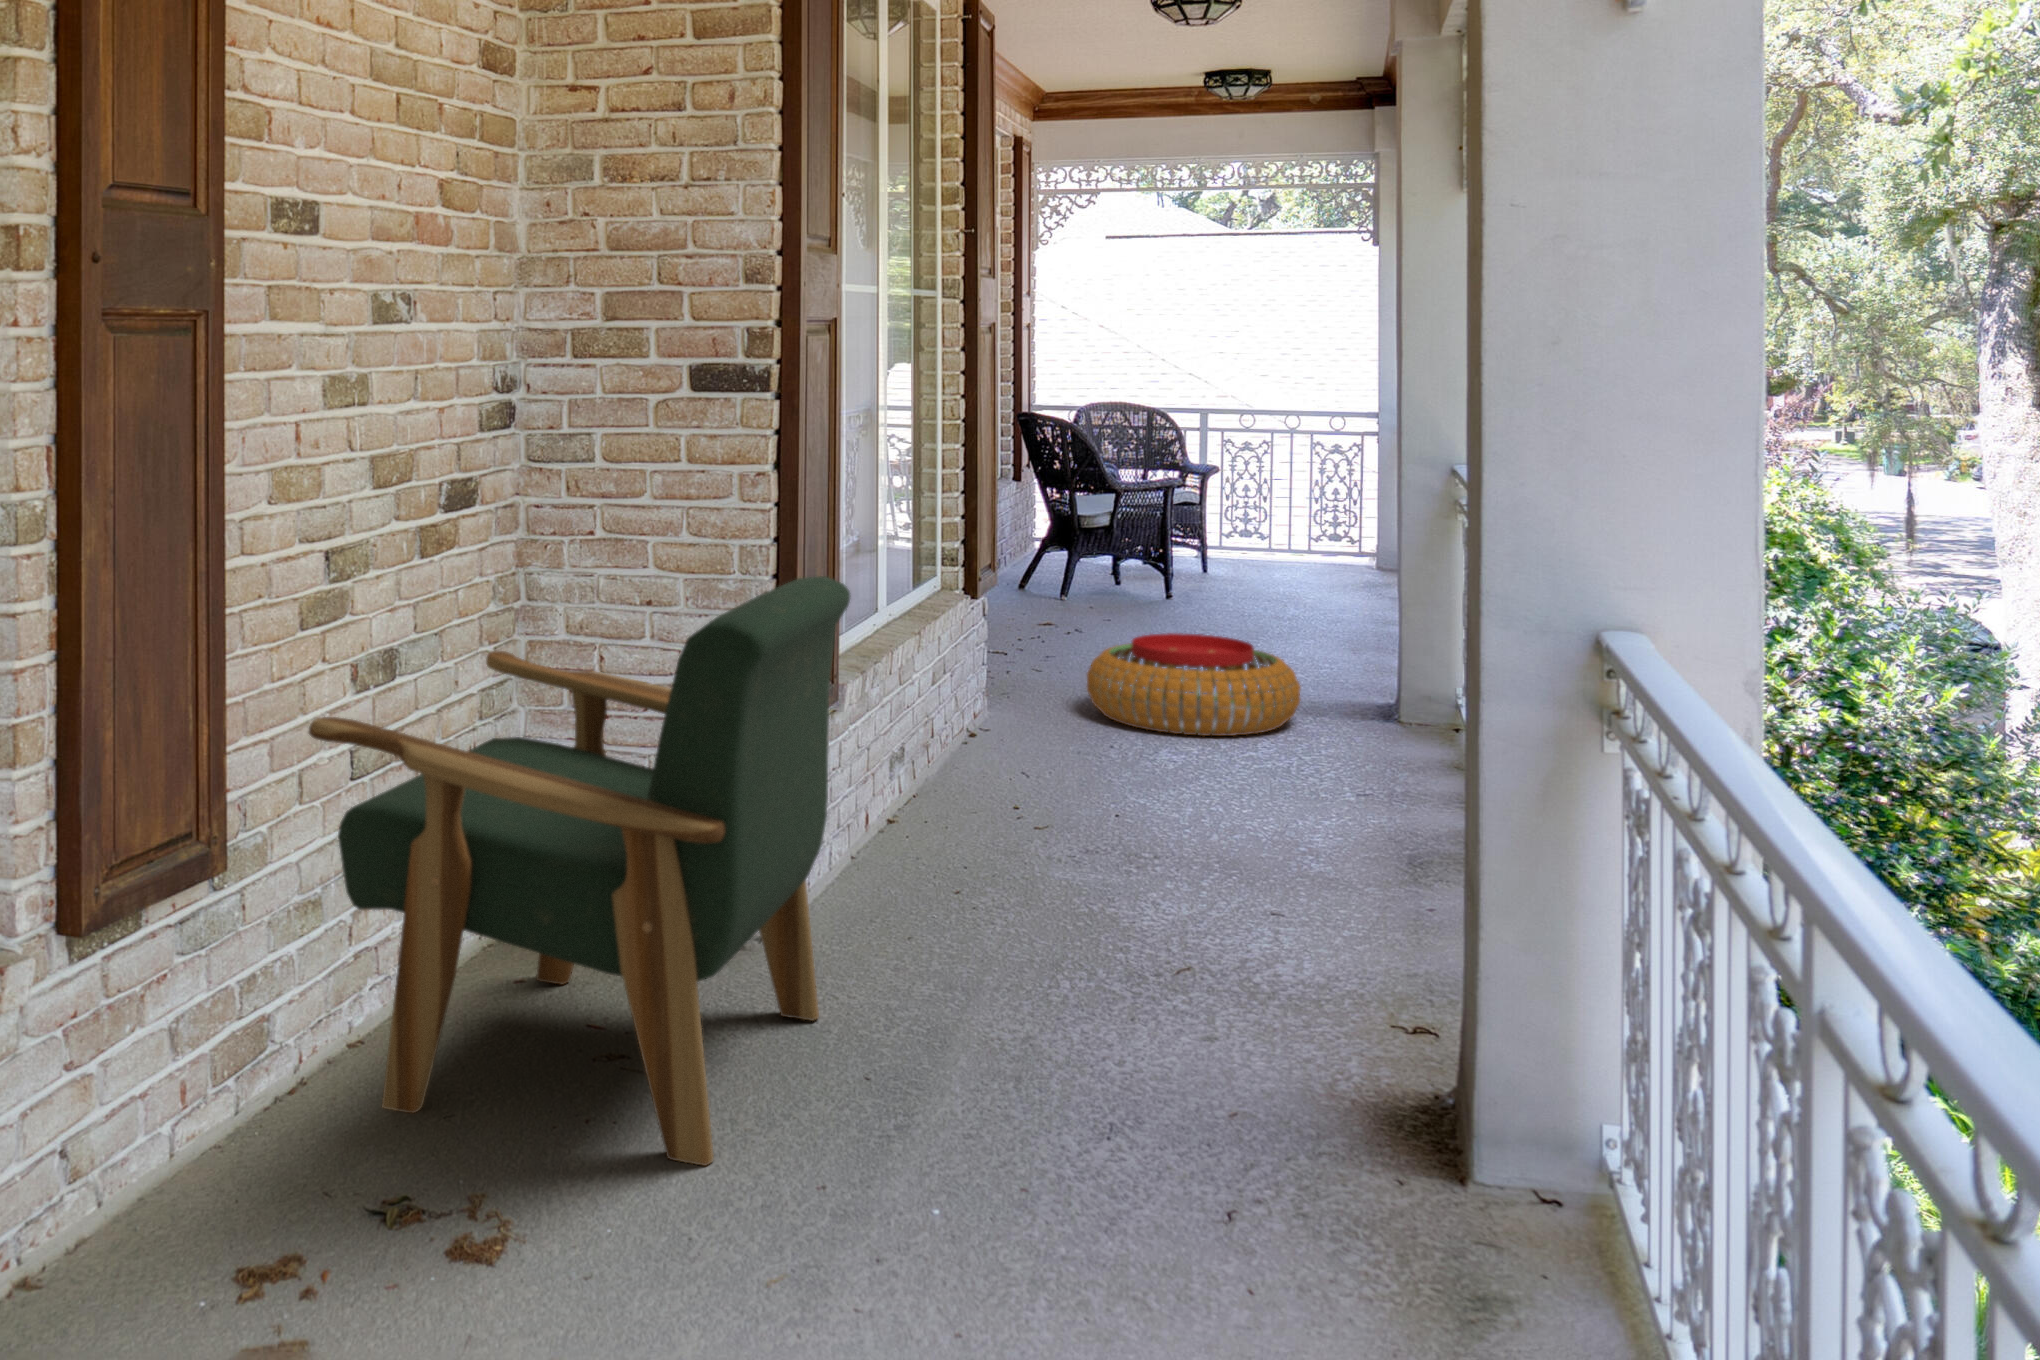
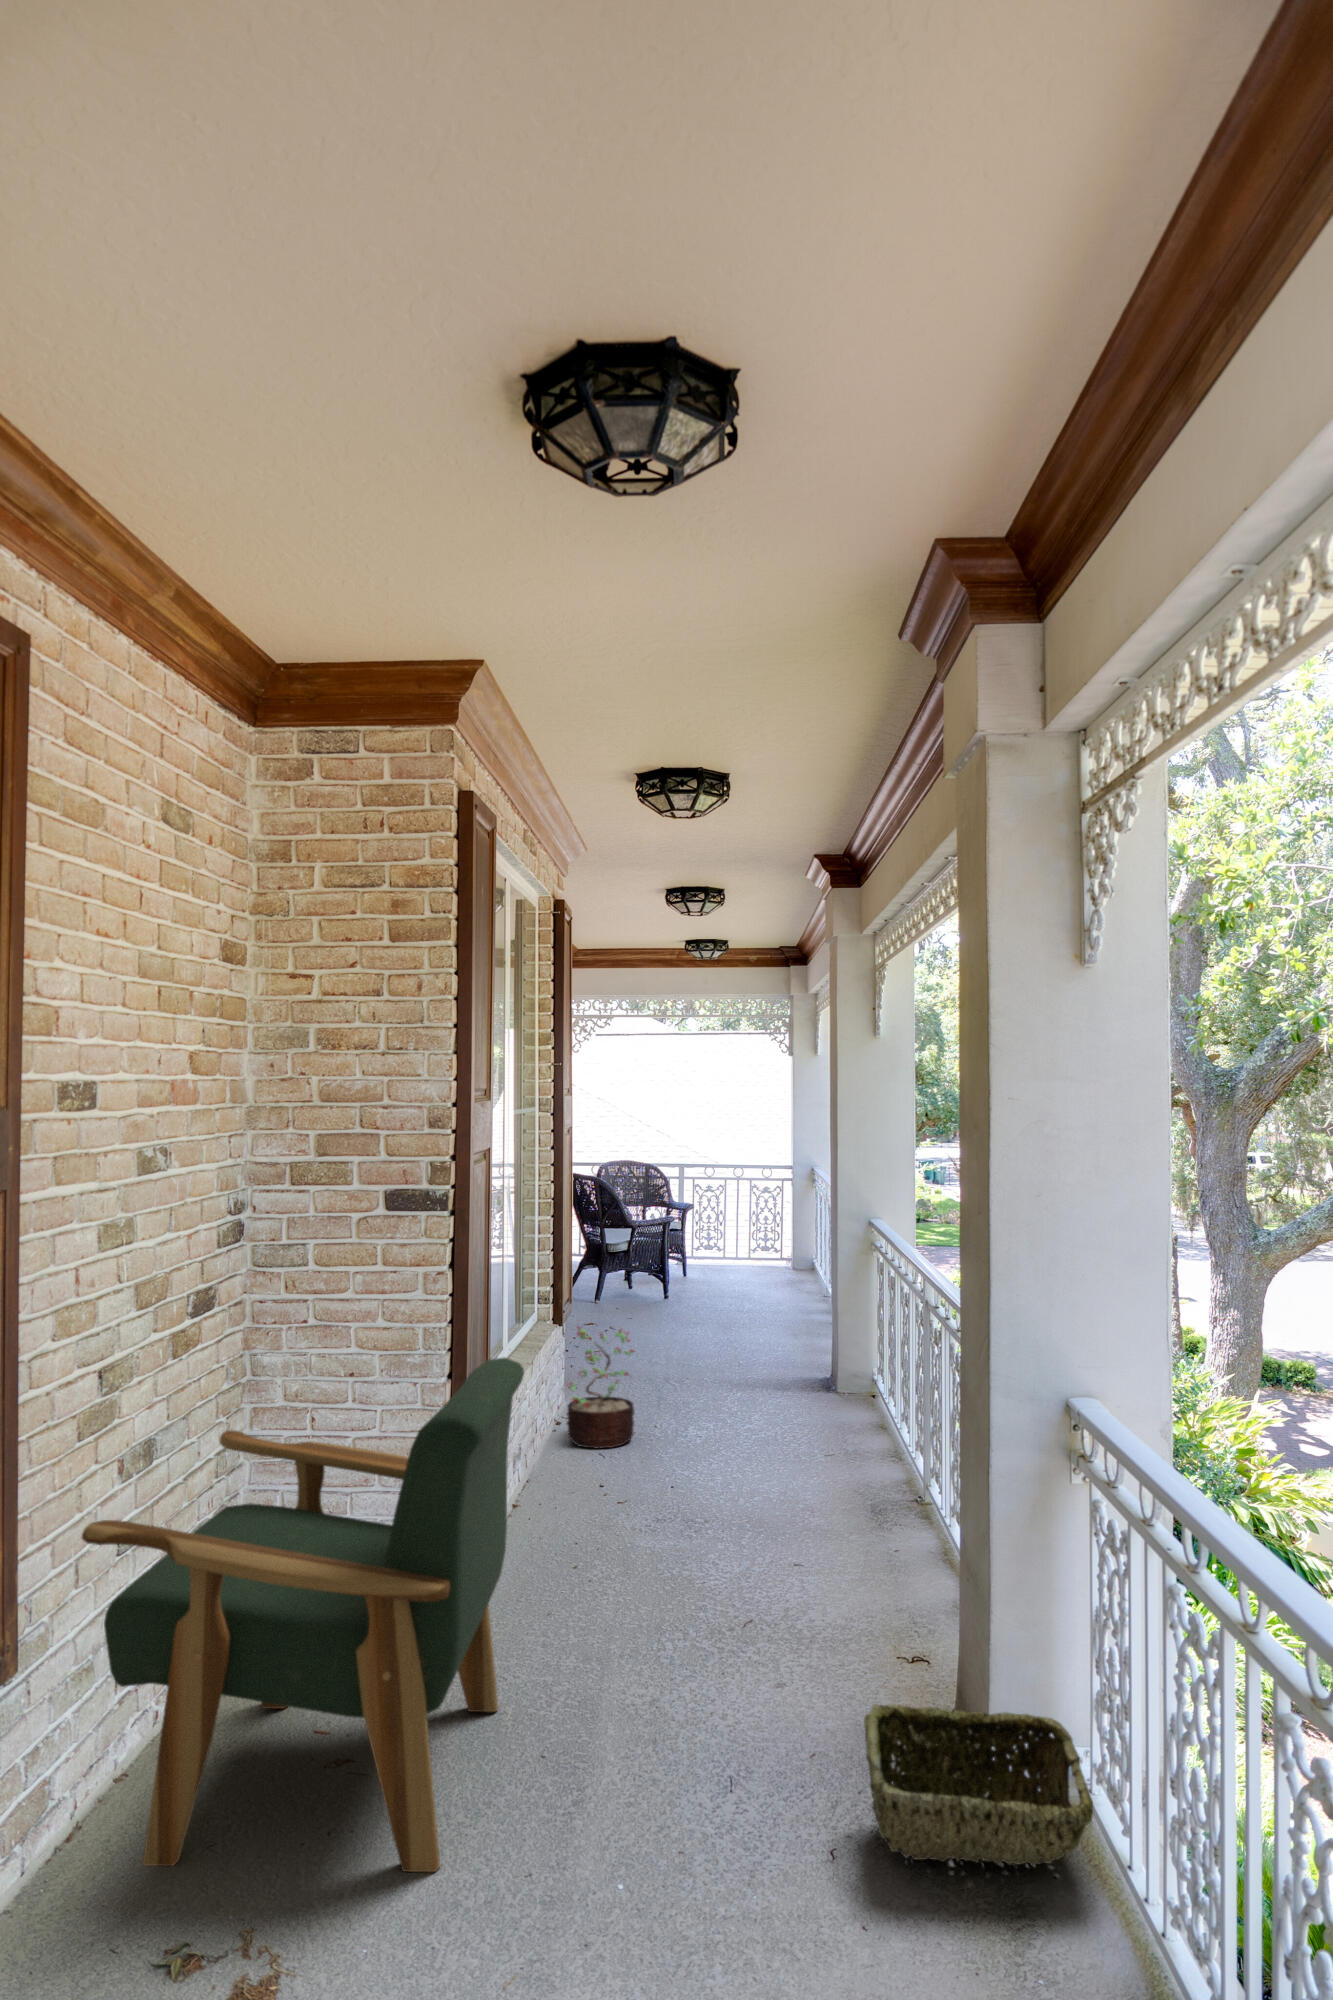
decorative plant: none [976,590,1075,758] -> present [567,1327,634,1448]
pouf: present [1087,633,1300,736] -> none [637,1342,781,1418]
woven basket: none [1279,1056,1611,1289] -> present [864,1704,1093,1867]

